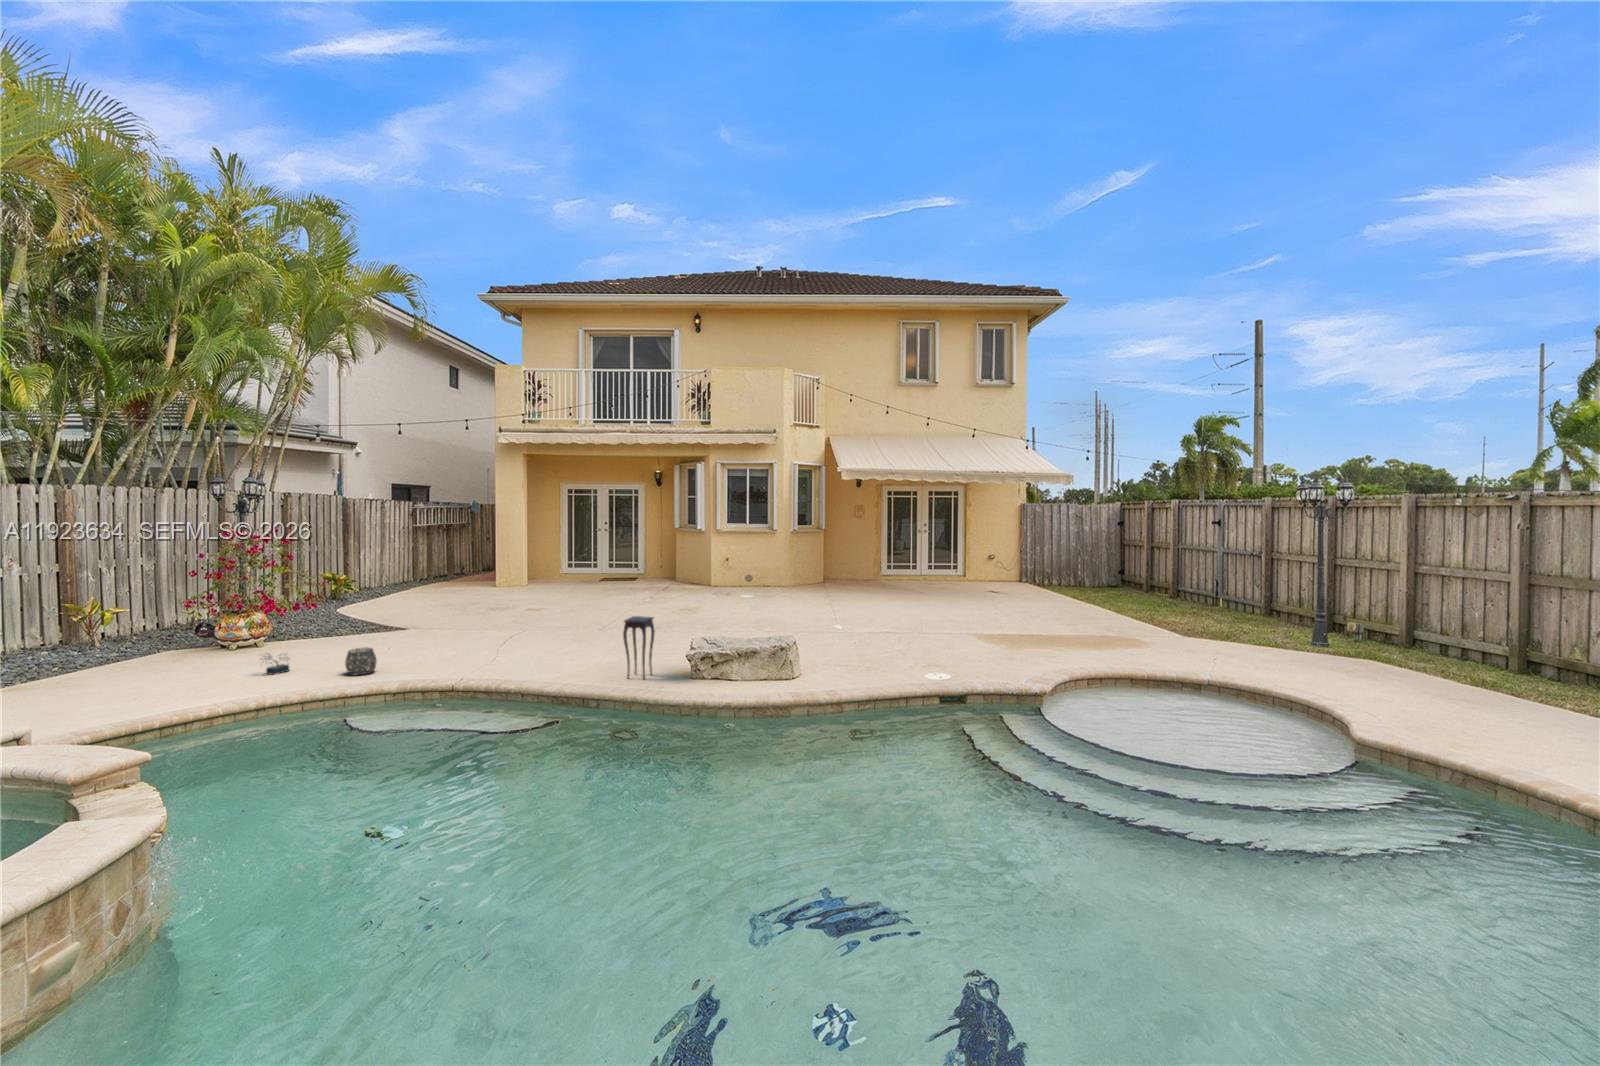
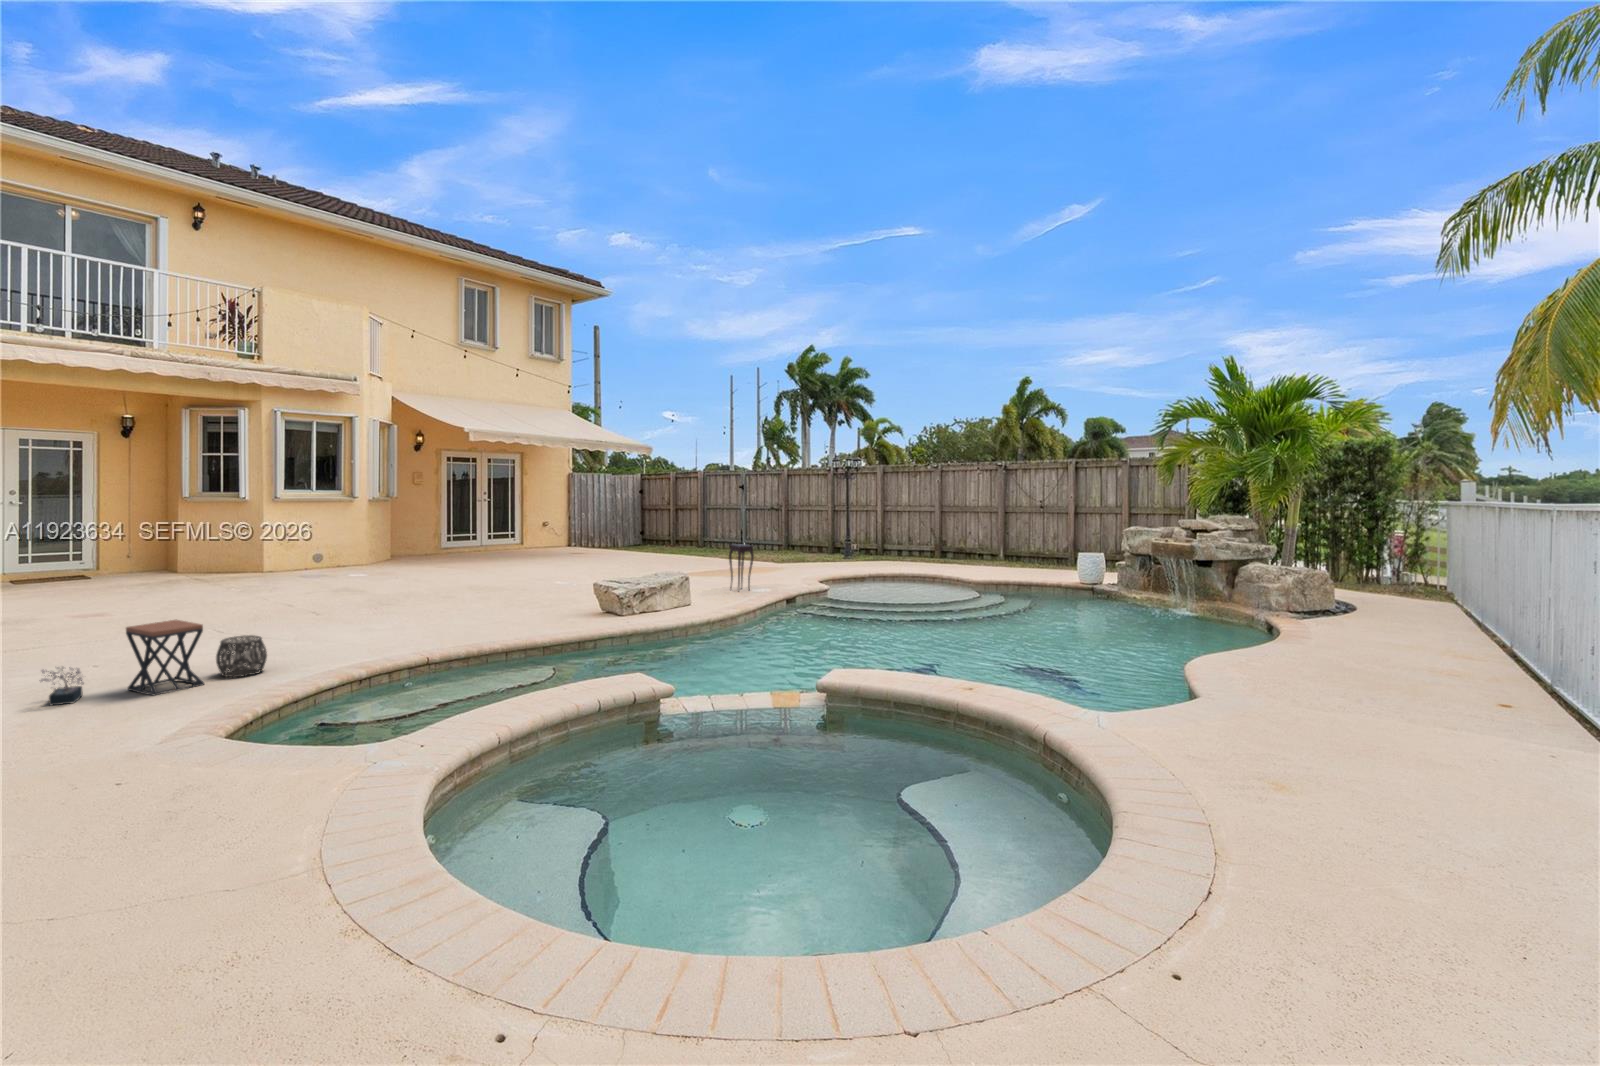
side table: present [623,616,655,679] -> present [729,544,754,589]
stool: none [294,632,336,679] -> present [126,620,204,695]

